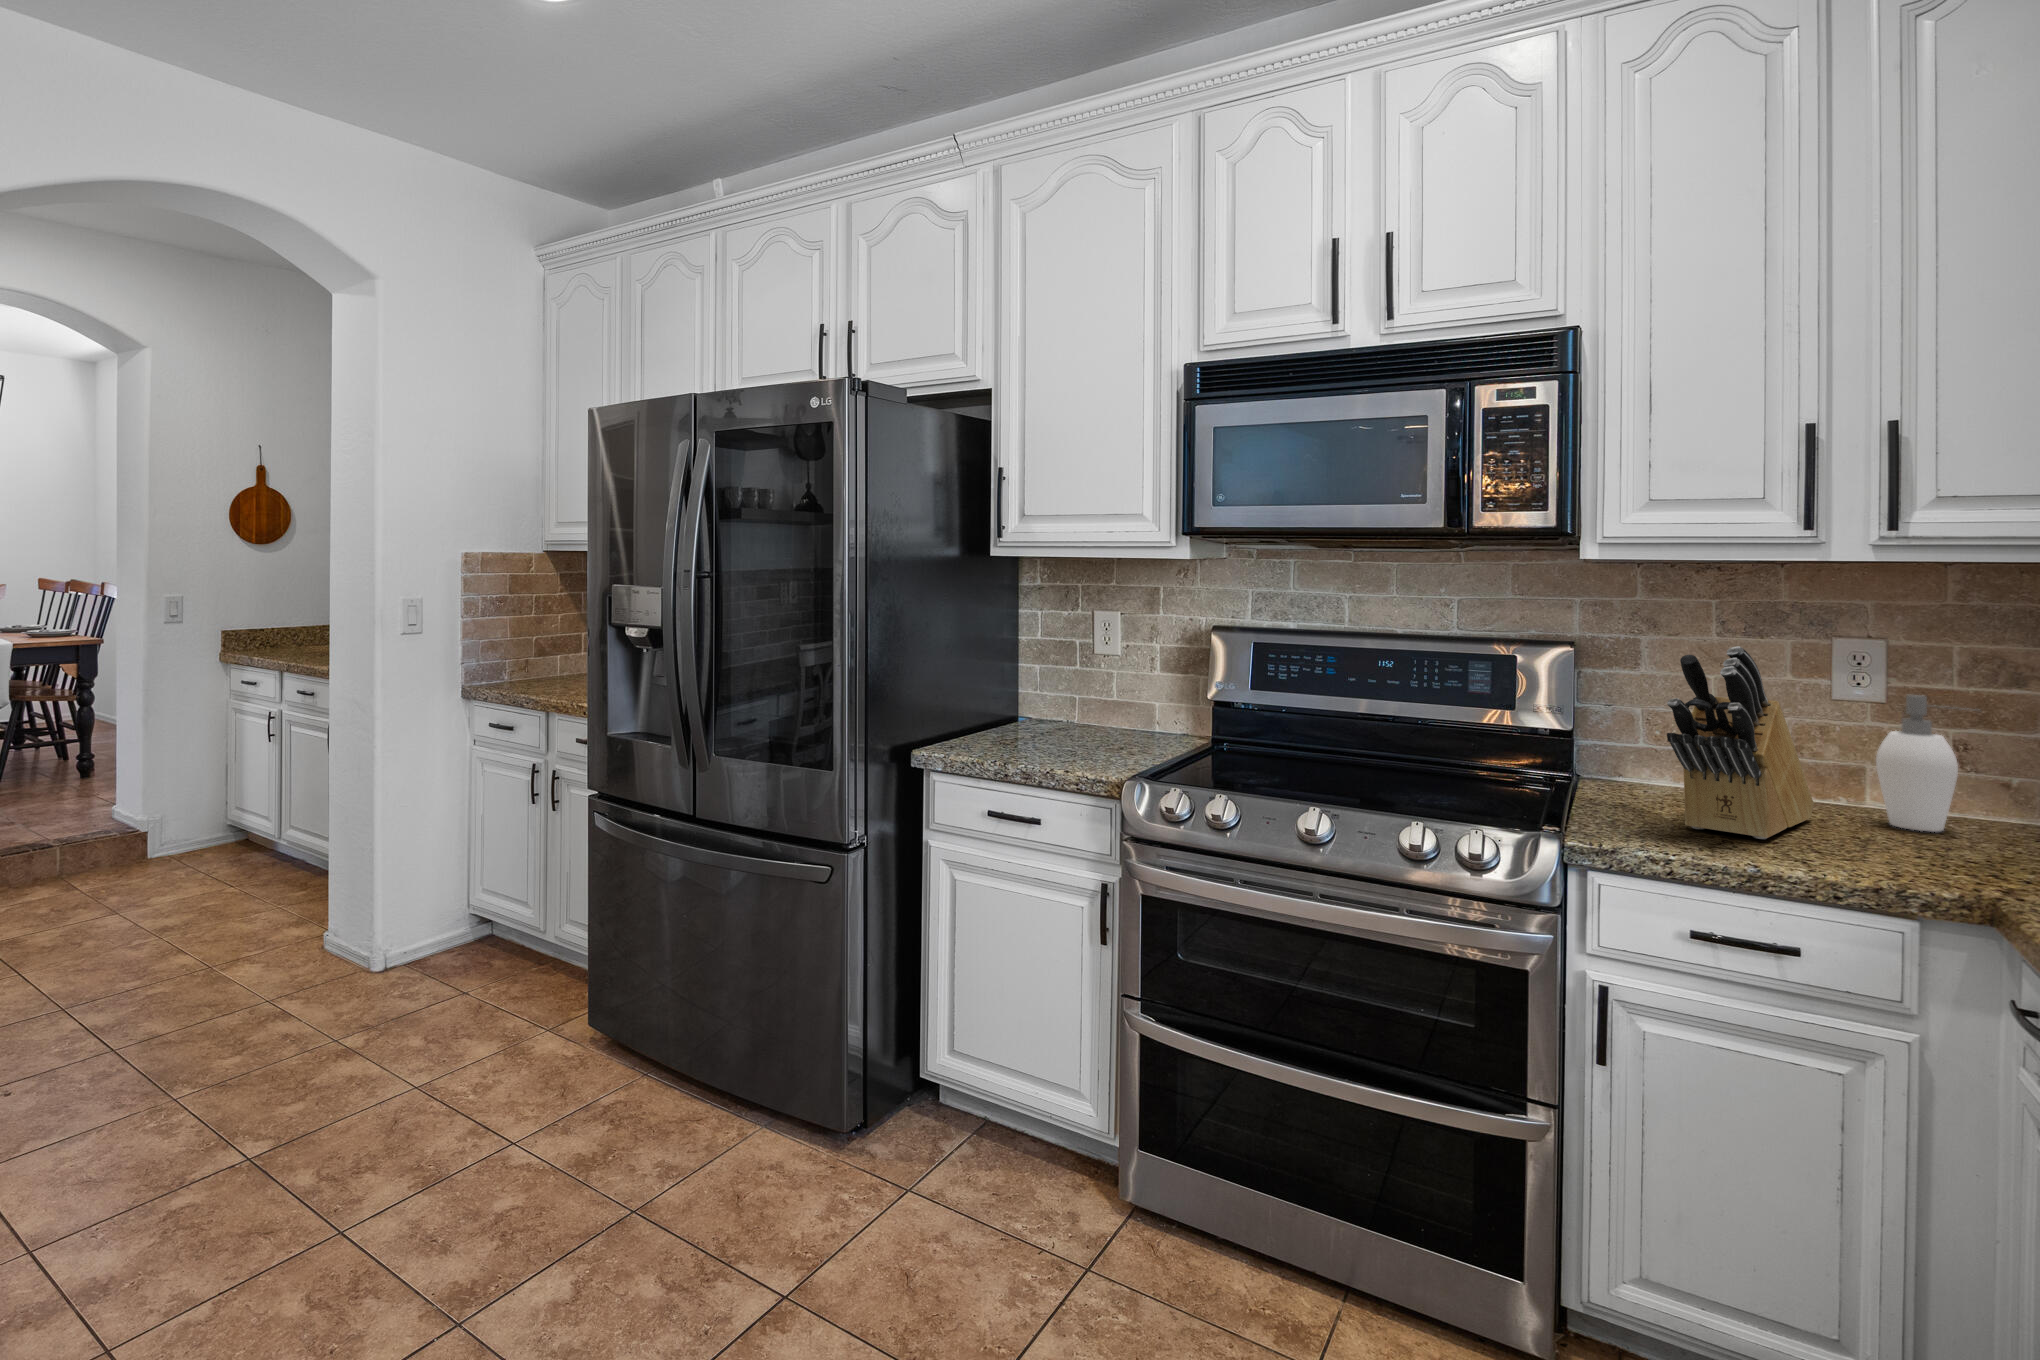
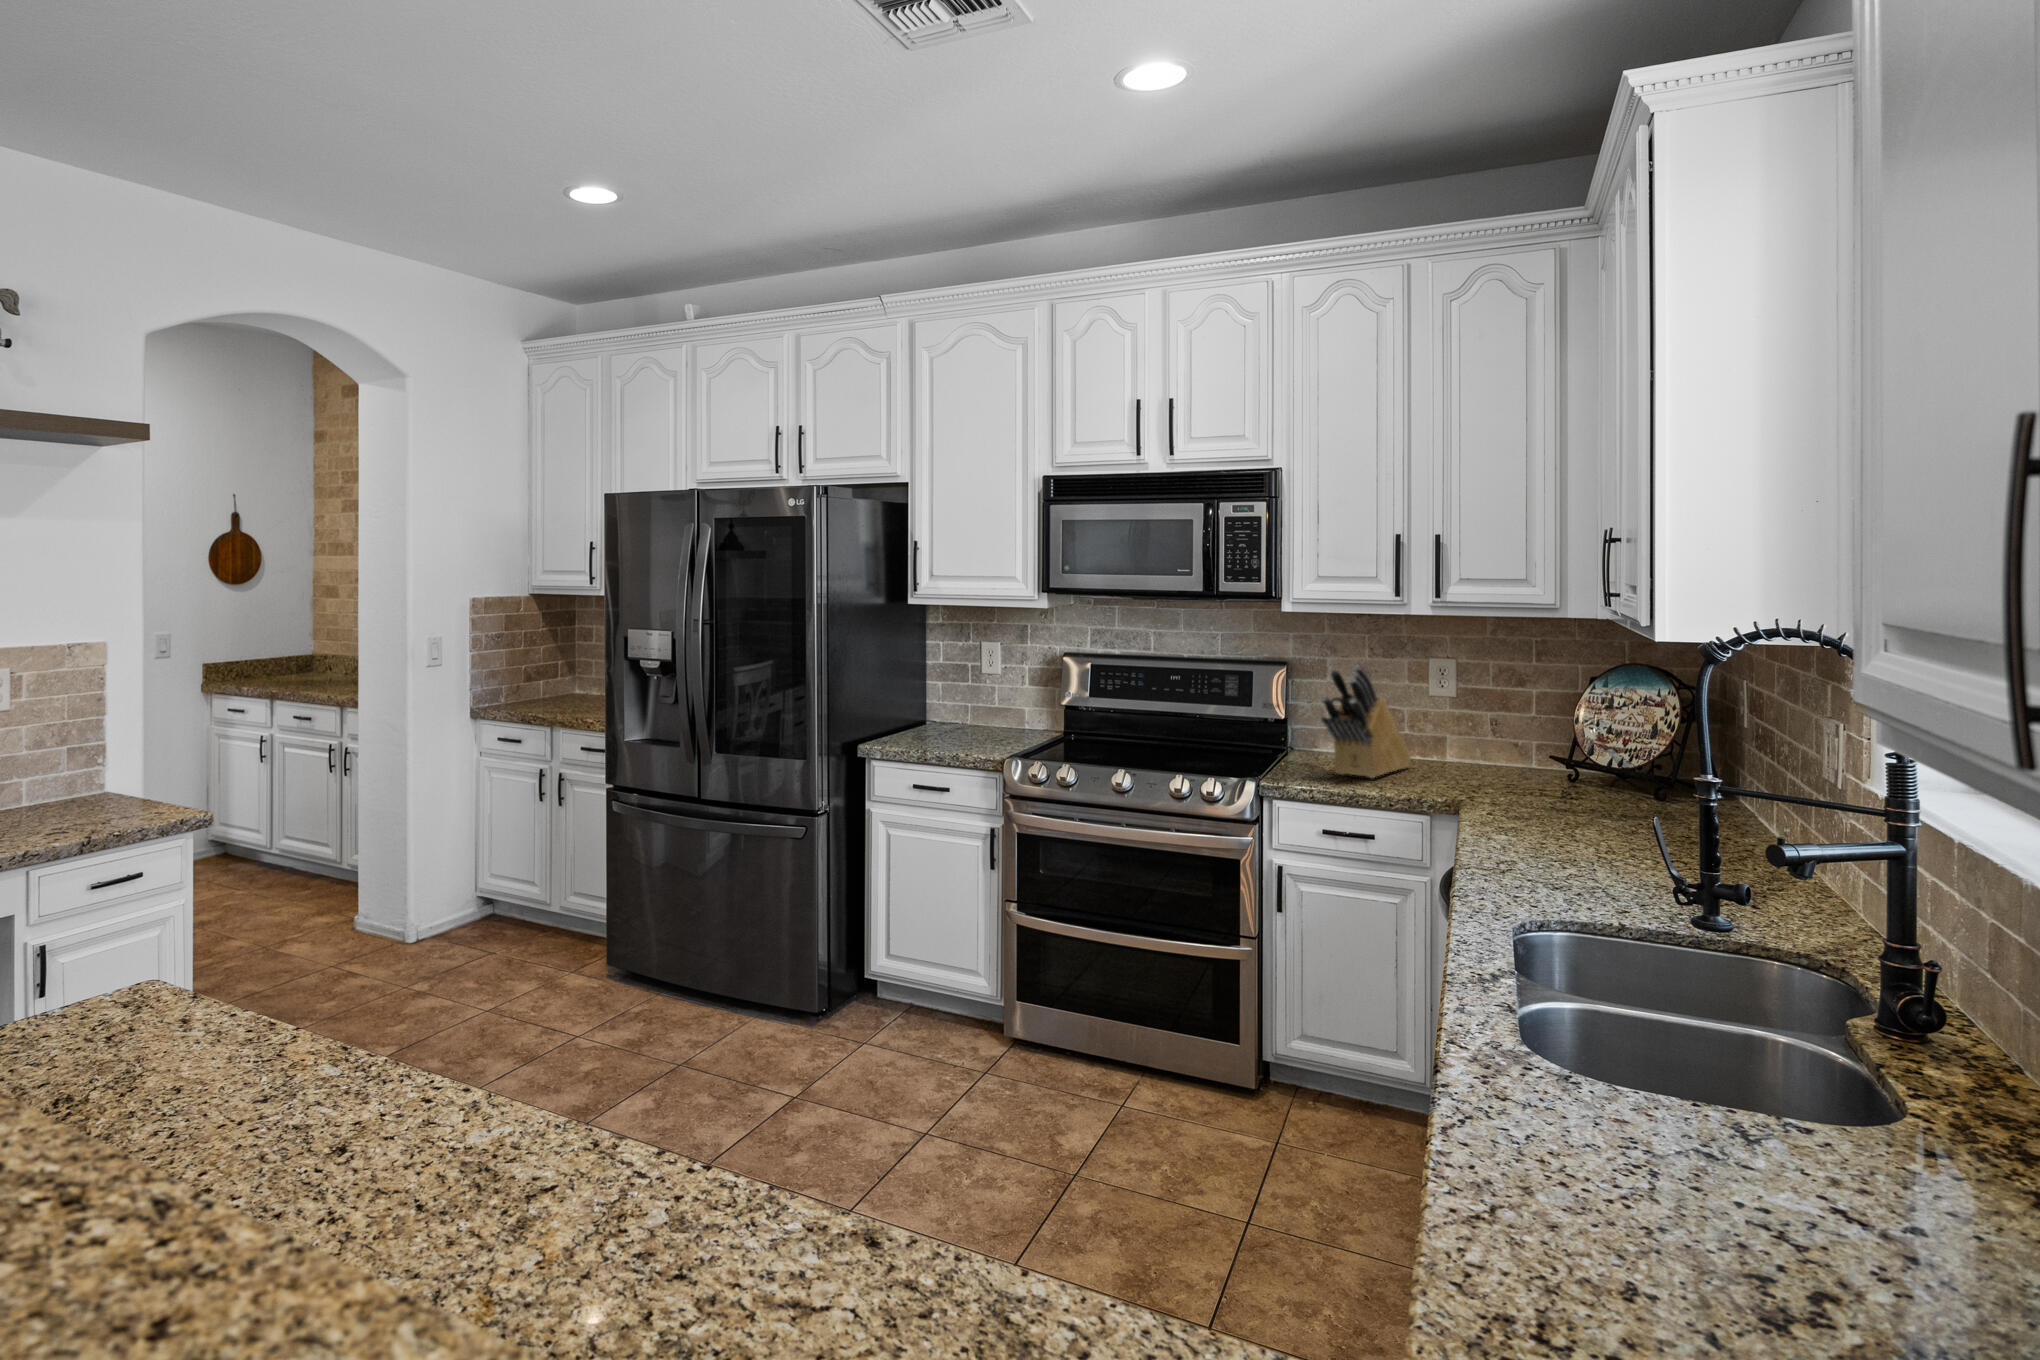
soap dispenser: present [1876,695,1958,832] -> none [1444,691,1491,771]

